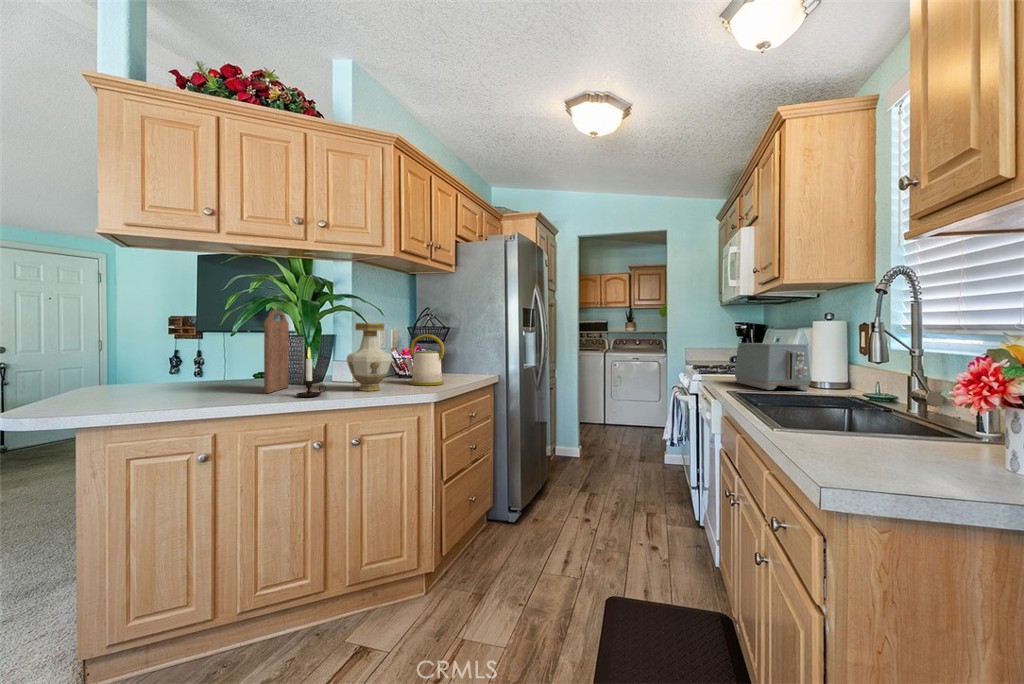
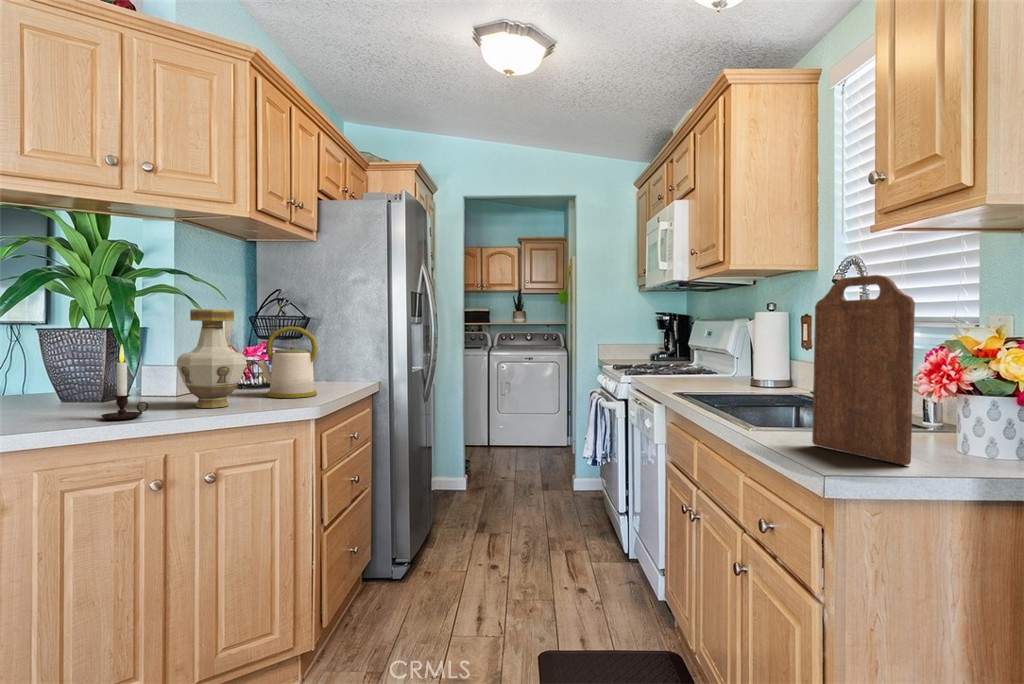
cutting board: present [264,310,289,393] -> present [812,275,915,465]
toaster: present [735,343,811,391] -> none [673,337,755,390]

